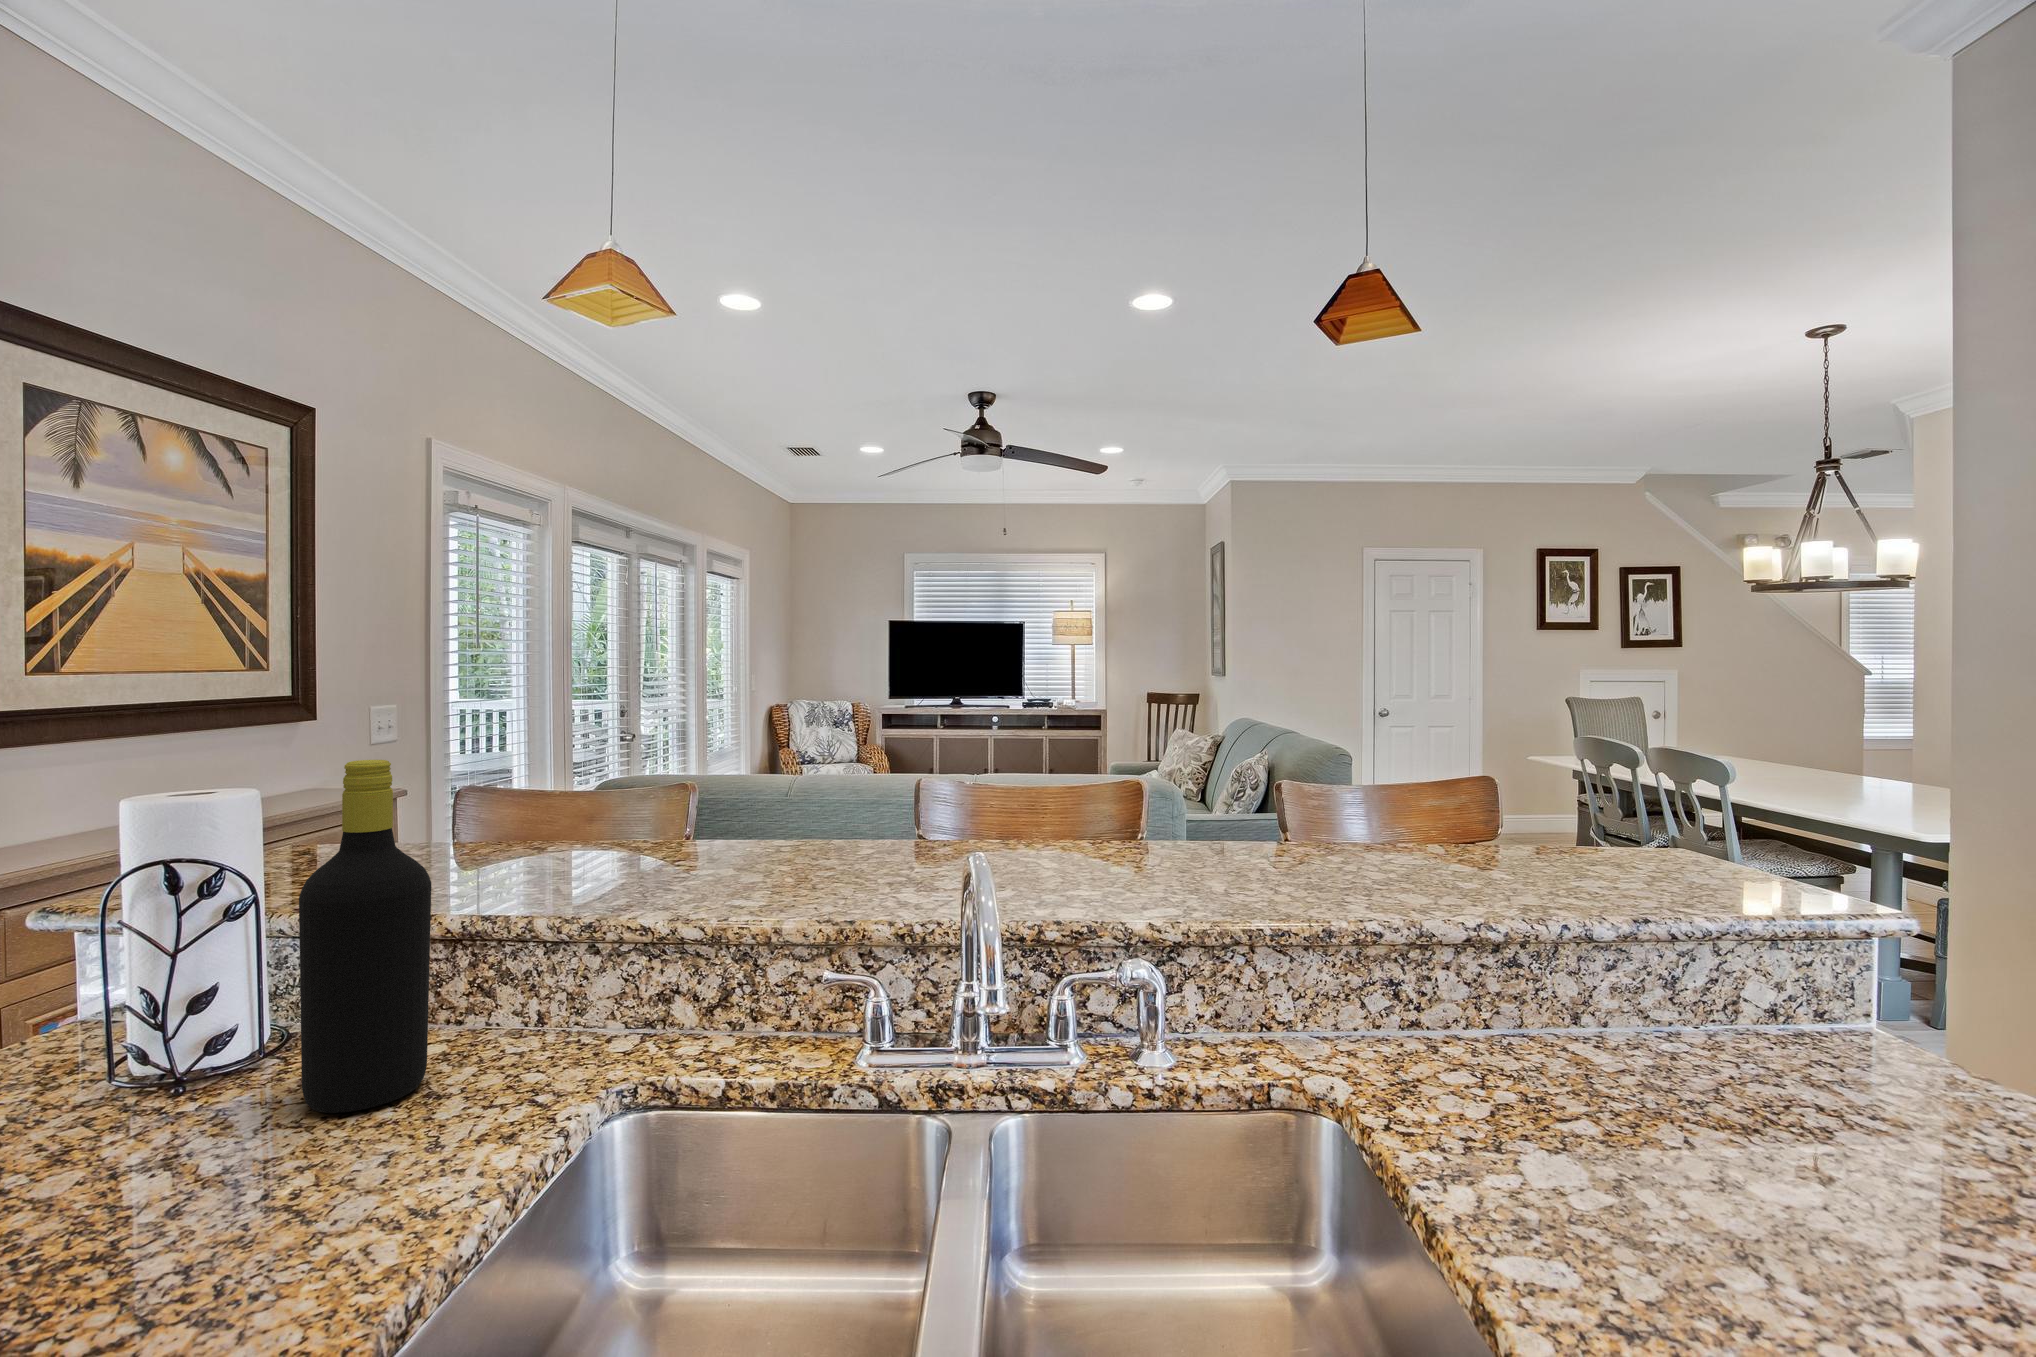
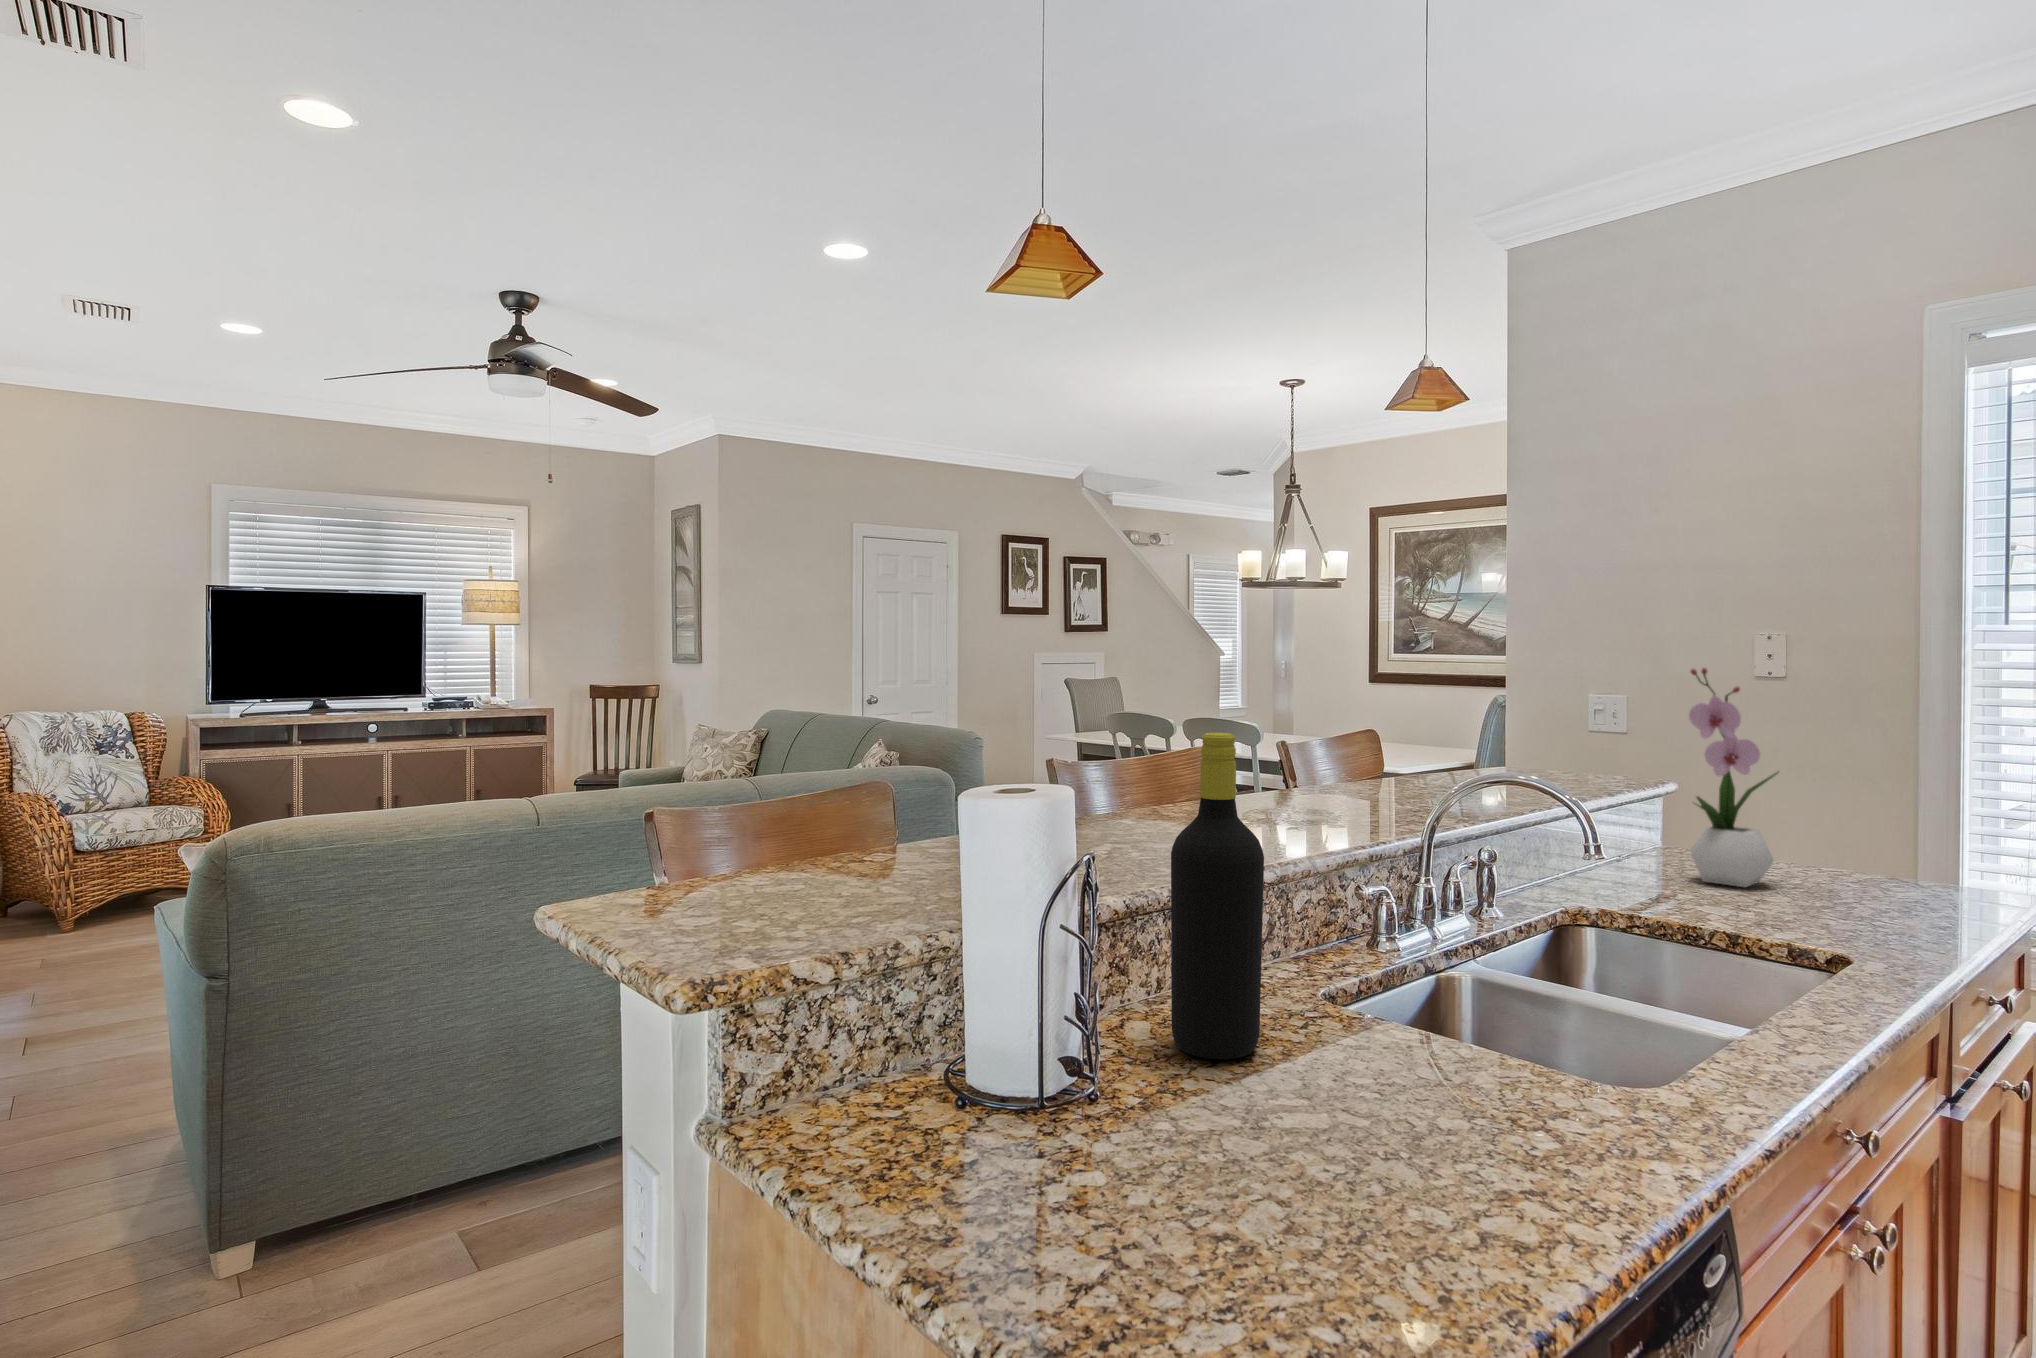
flower arrangement: none [1673,711,1921,1145] -> present [1689,668,1778,887]

